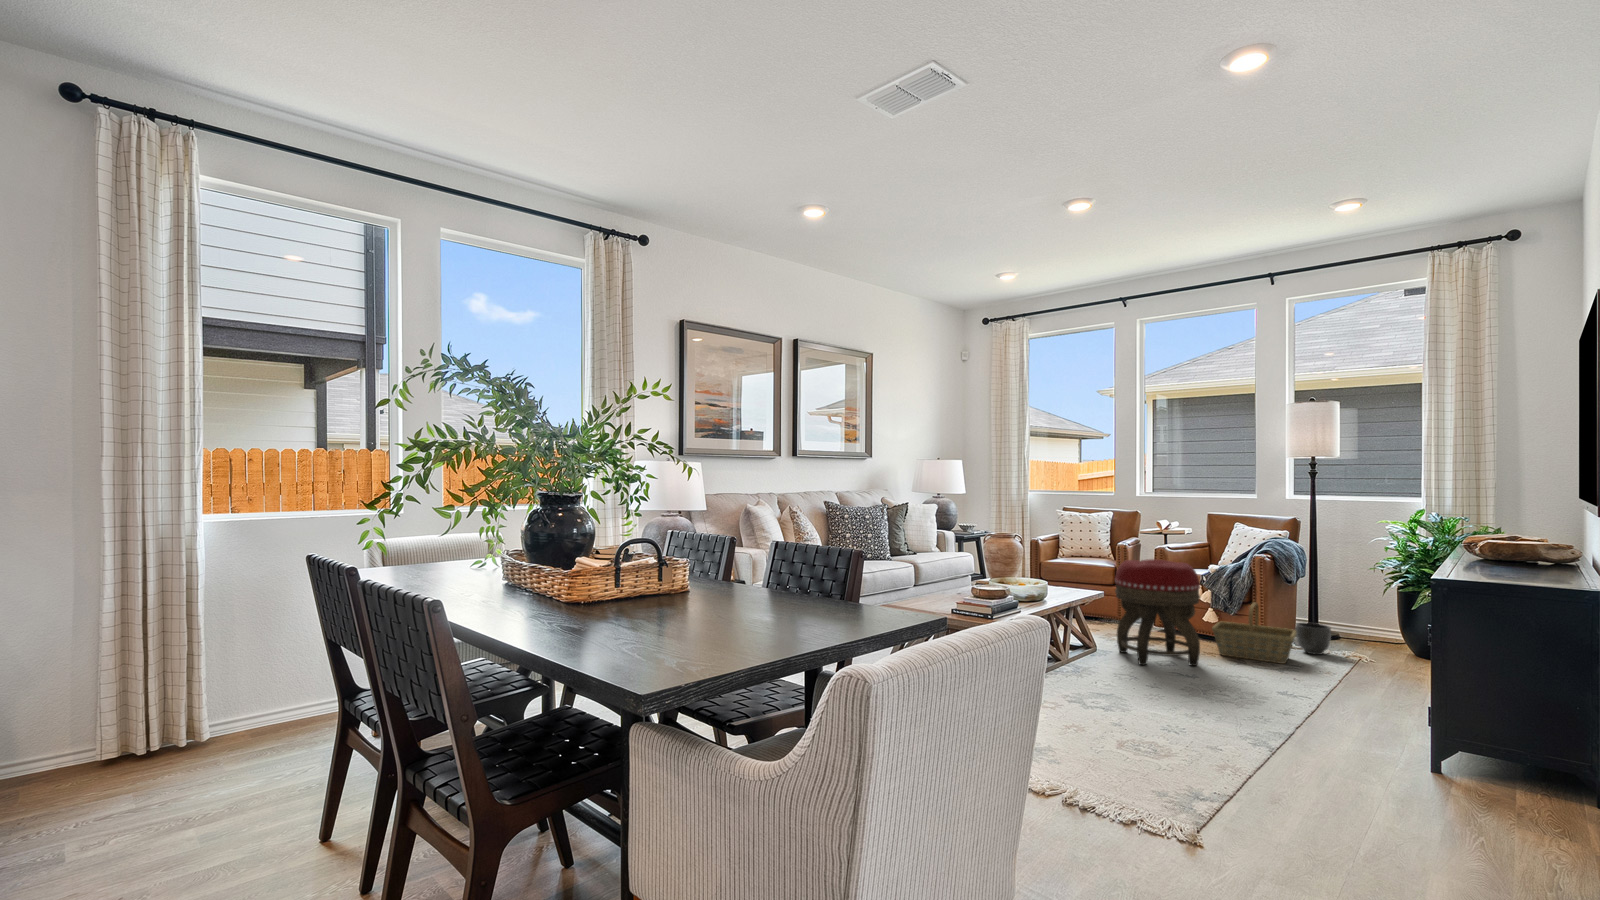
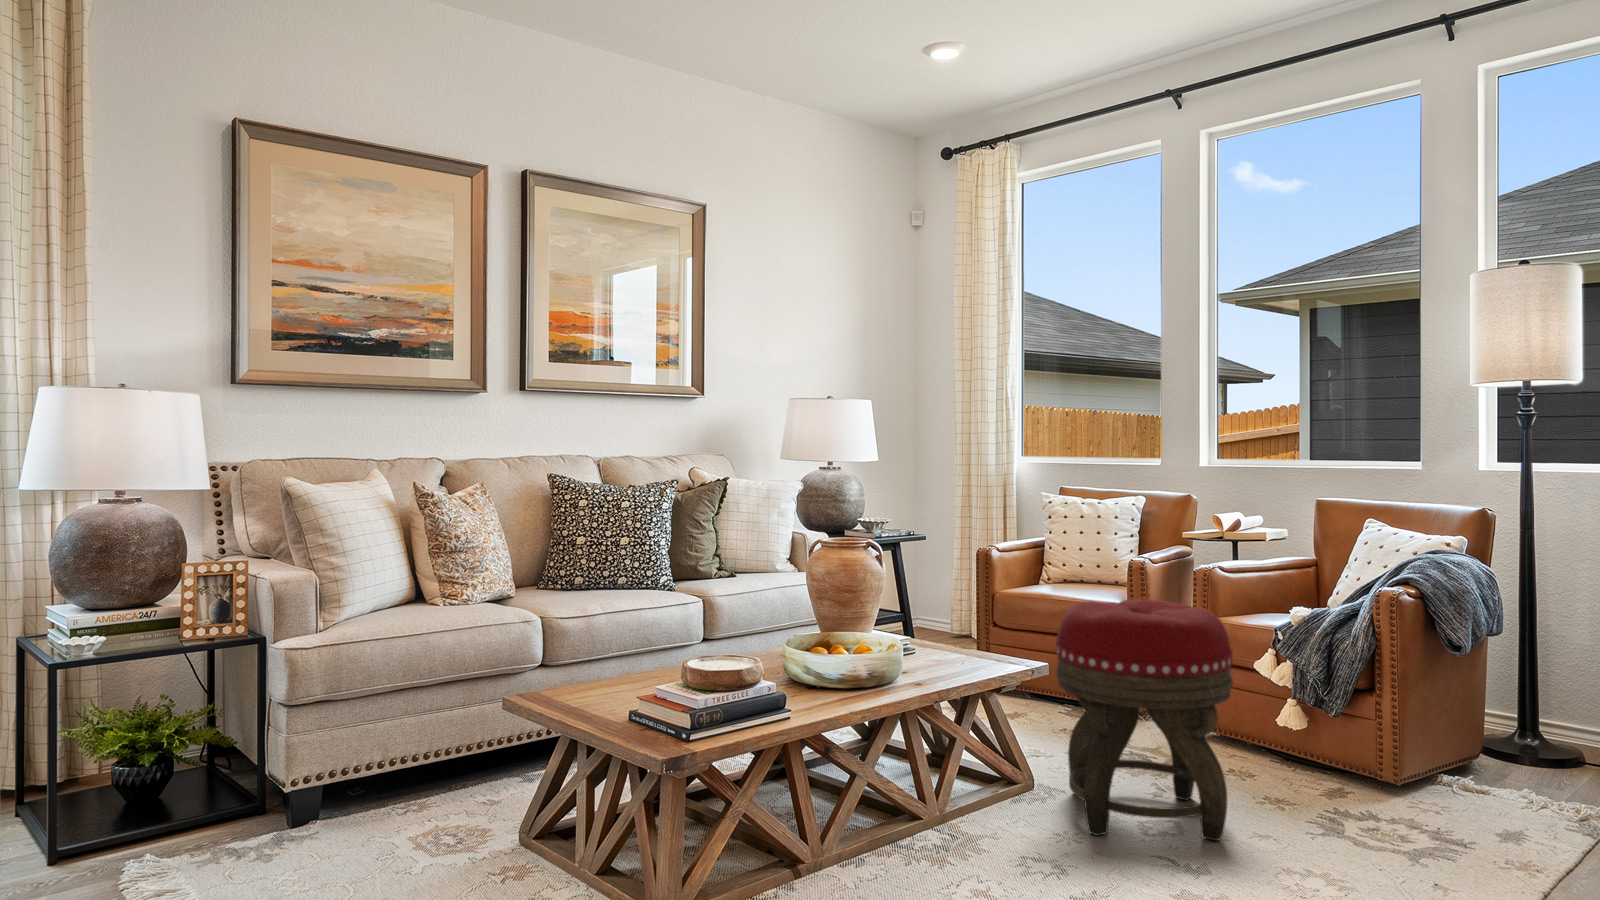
basket: present [1212,603,1296,664] -> none [1274,694,1465,839]
planter: present [1296,623,1331,655] -> none [1471,736,1551,811]

